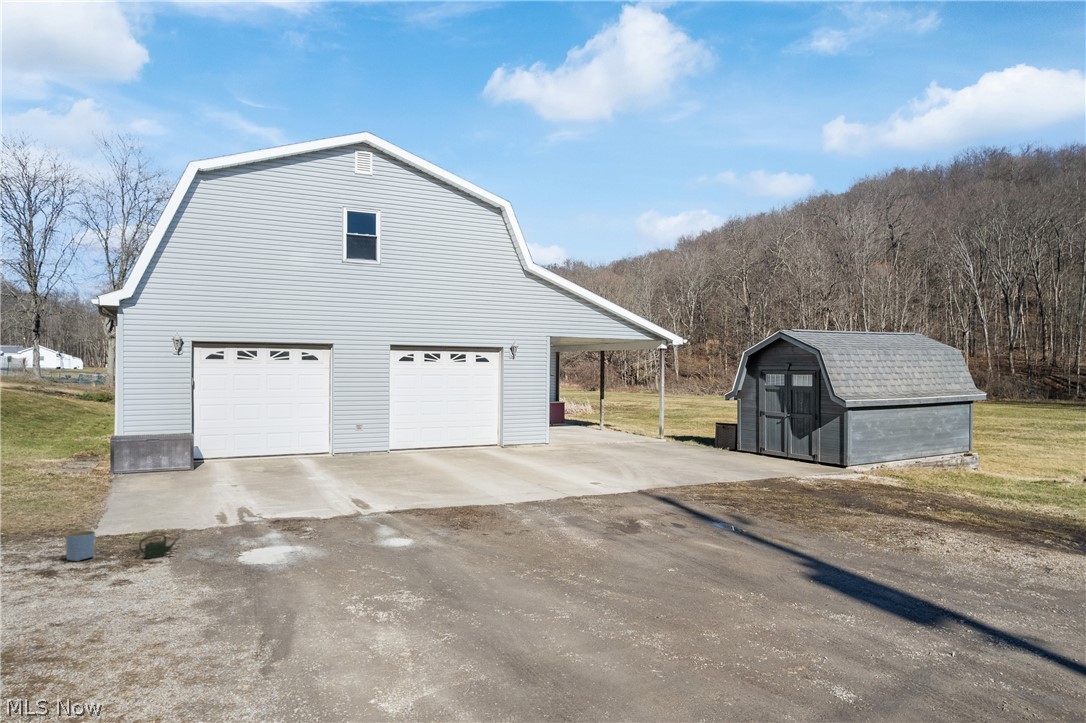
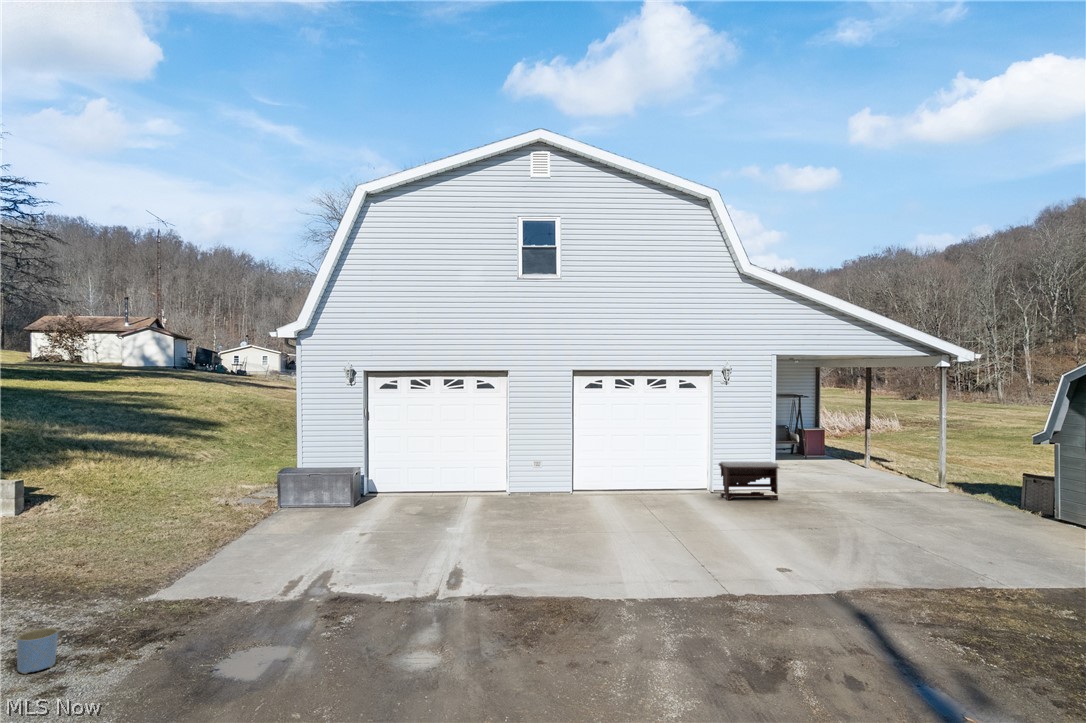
bench: none [507,420,553,450] -> present [719,462,779,500]
watering can: present [139,535,179,558] -> none [86,648,147,683]

